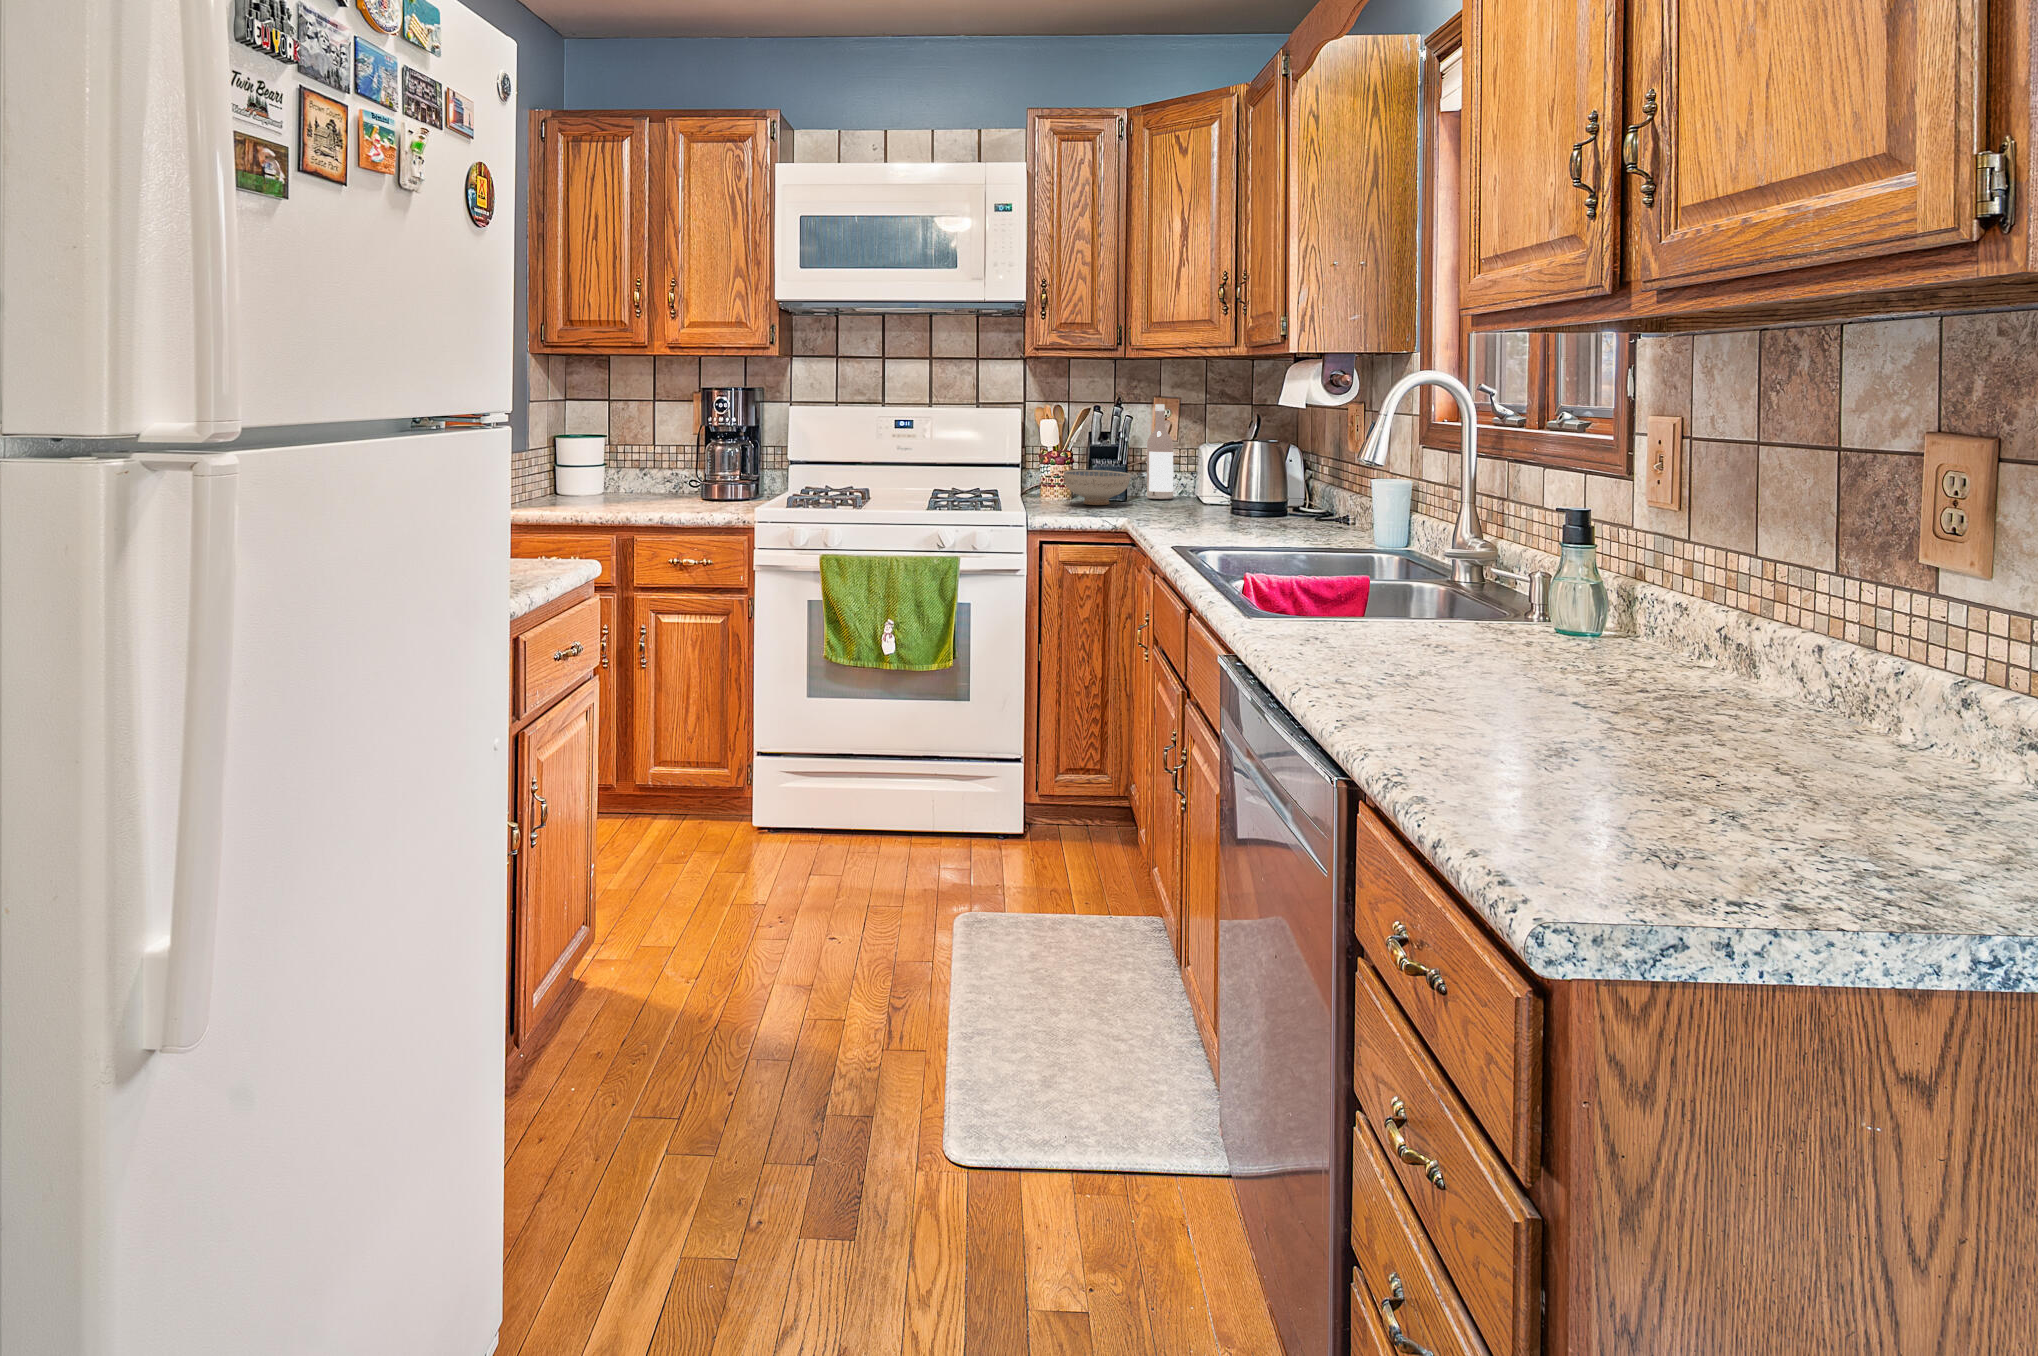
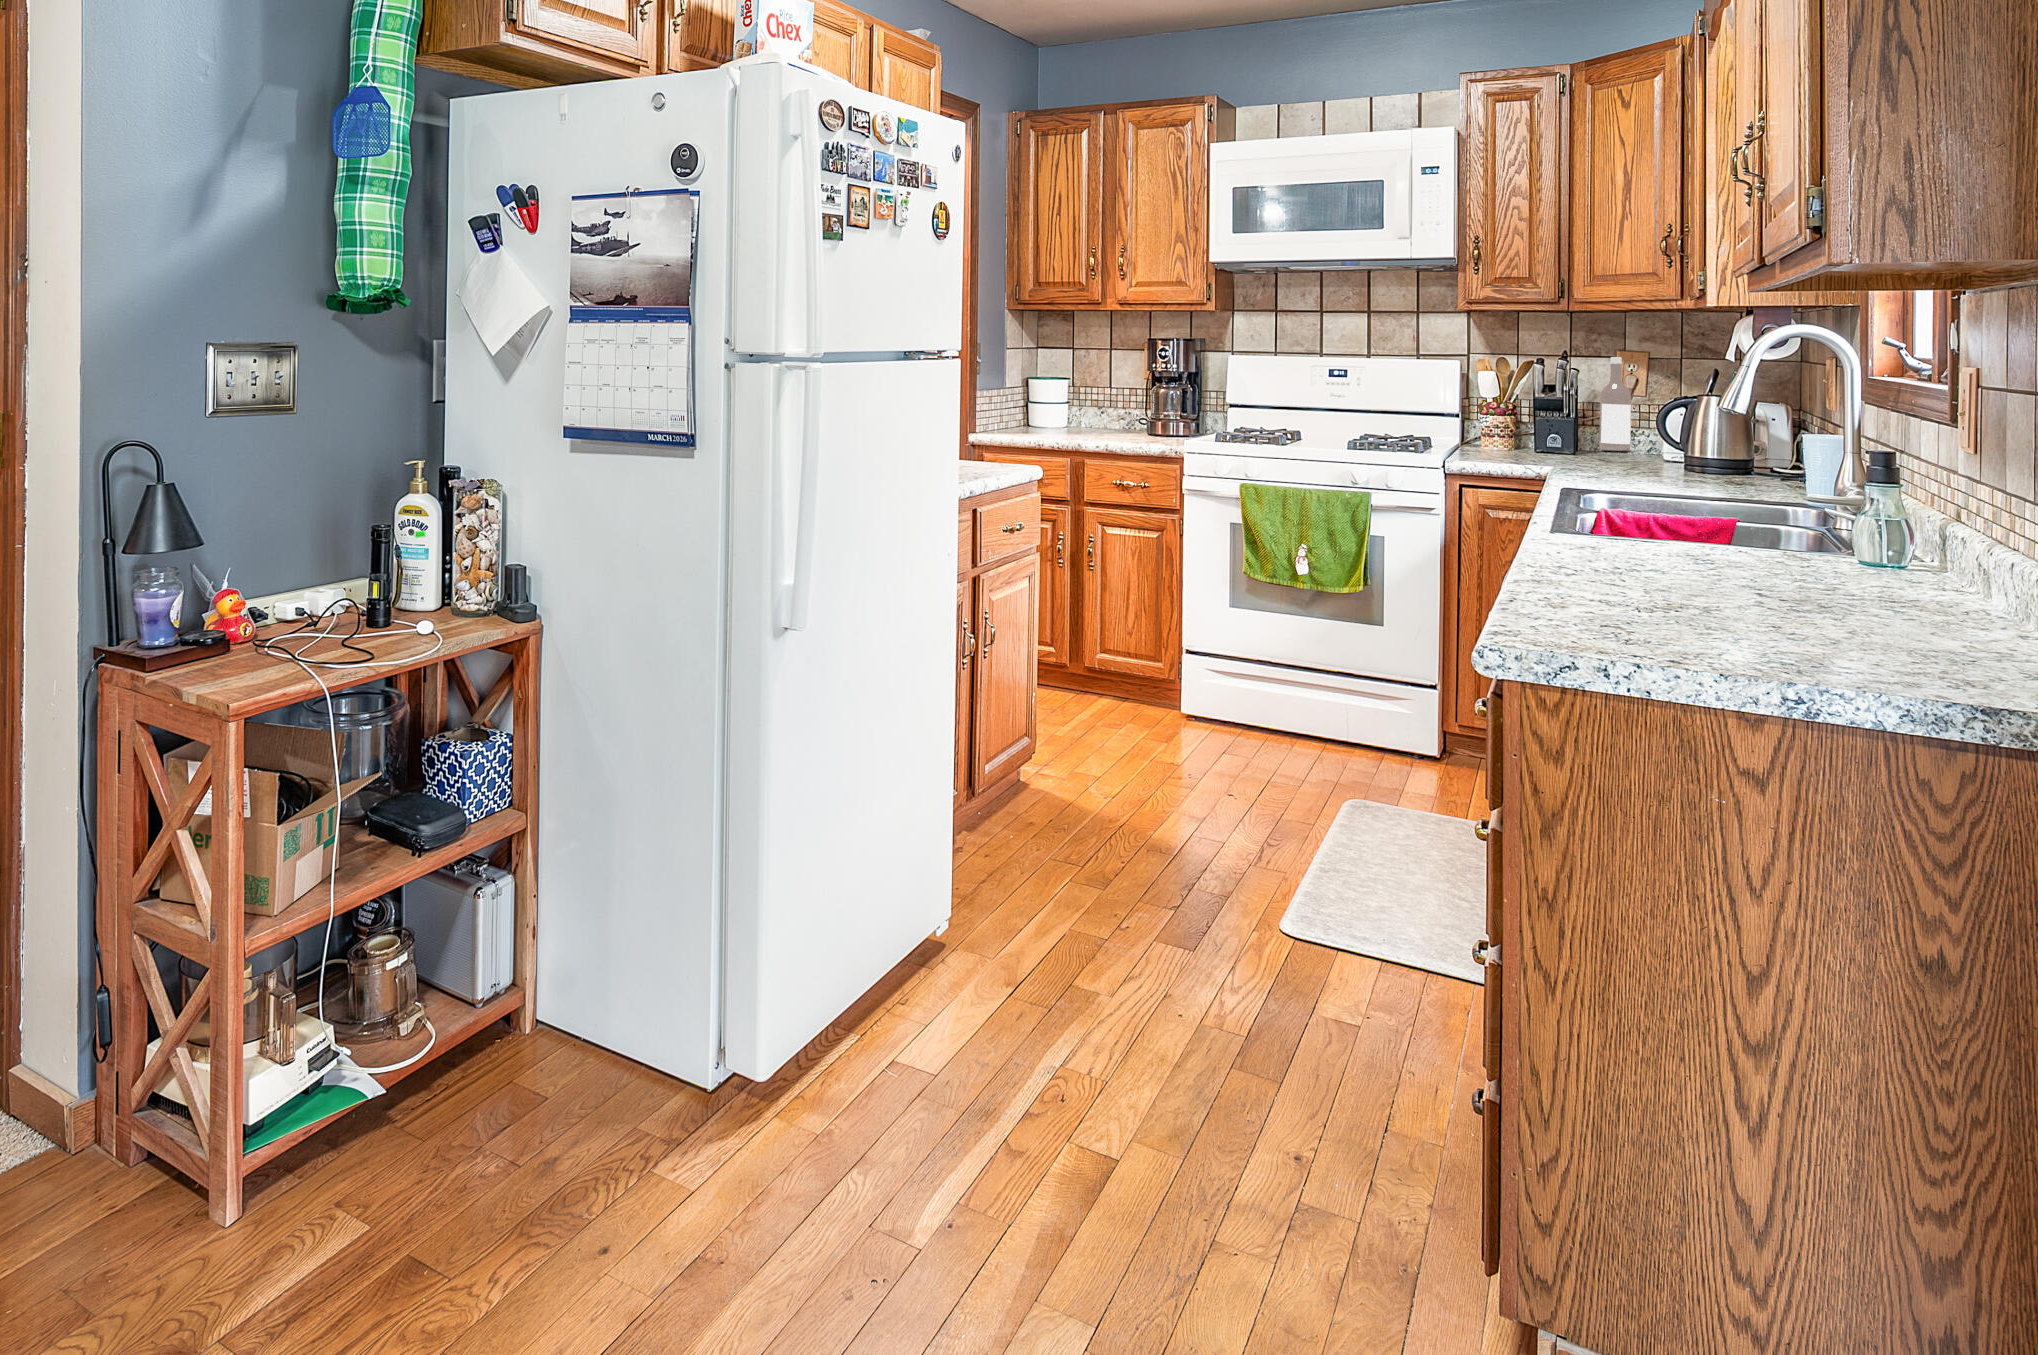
ceramic bowl: present [1064,470,1130,505] -> none [1499,419,1574,453]

